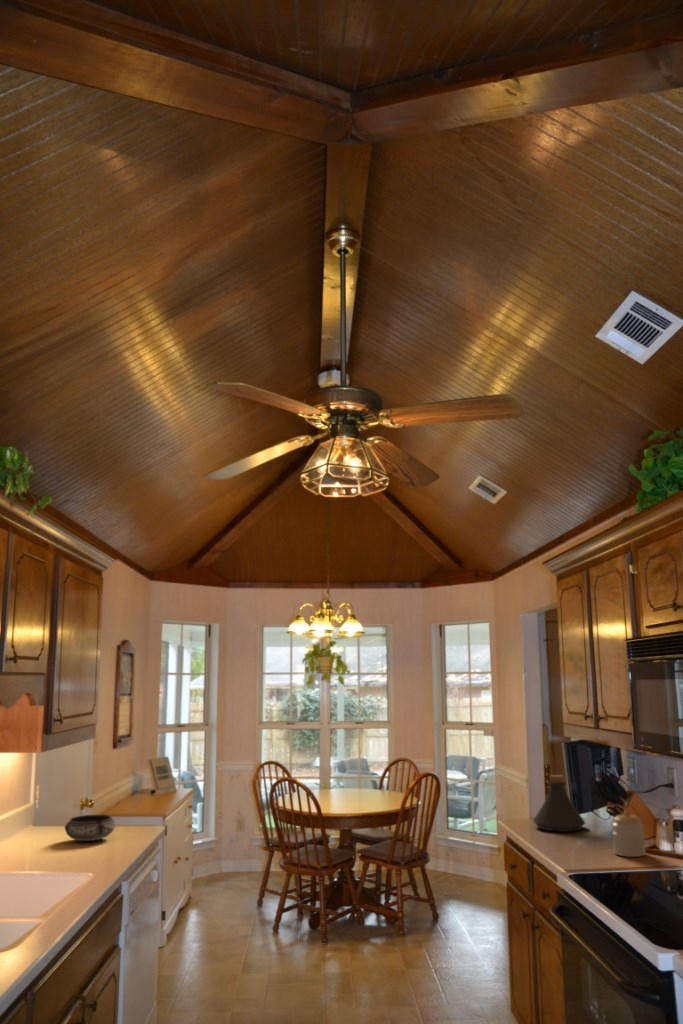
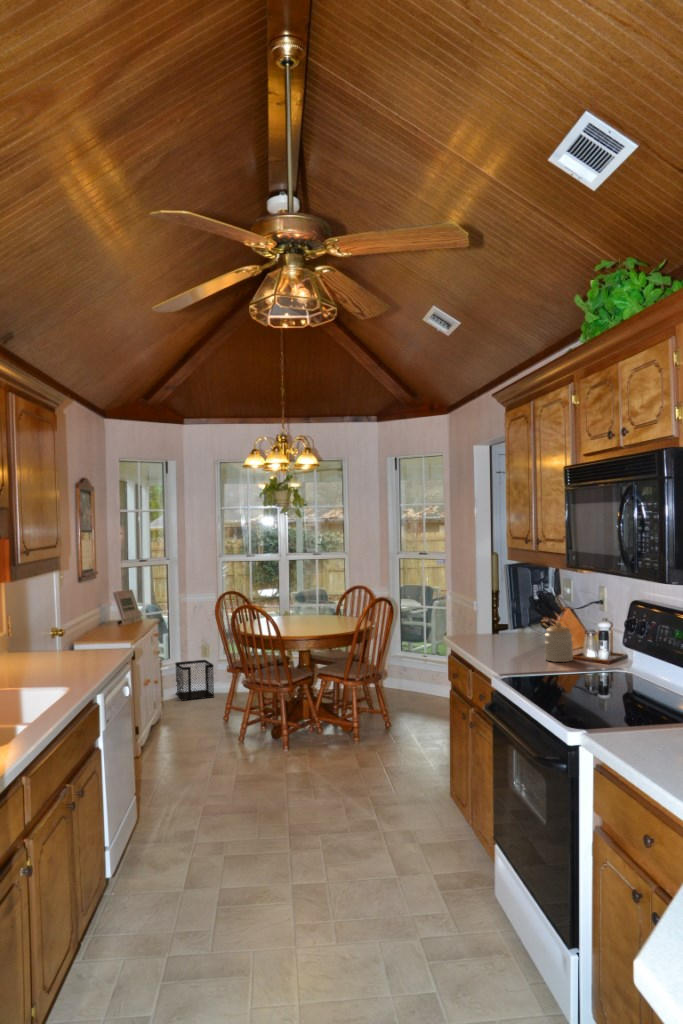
bottle: present [533,775,585,832] -> none [476,594,524,644]
bowl: present [65,815,116,841] -> none [35,638,84,661]
wastebasket: none [209,833,249,879] -> present [175,660,214,701]

